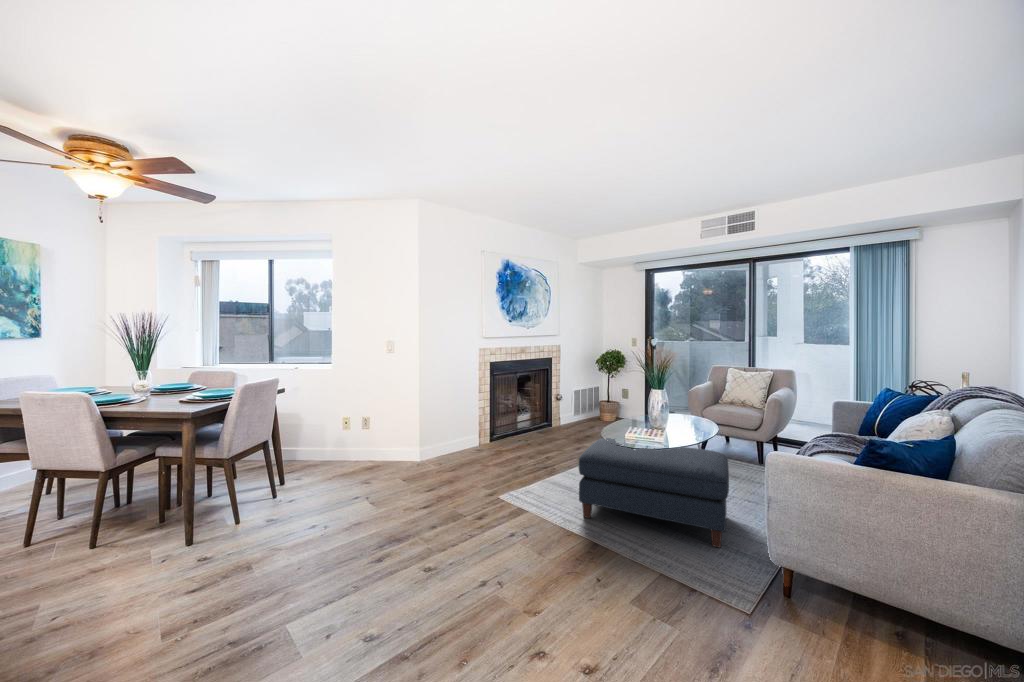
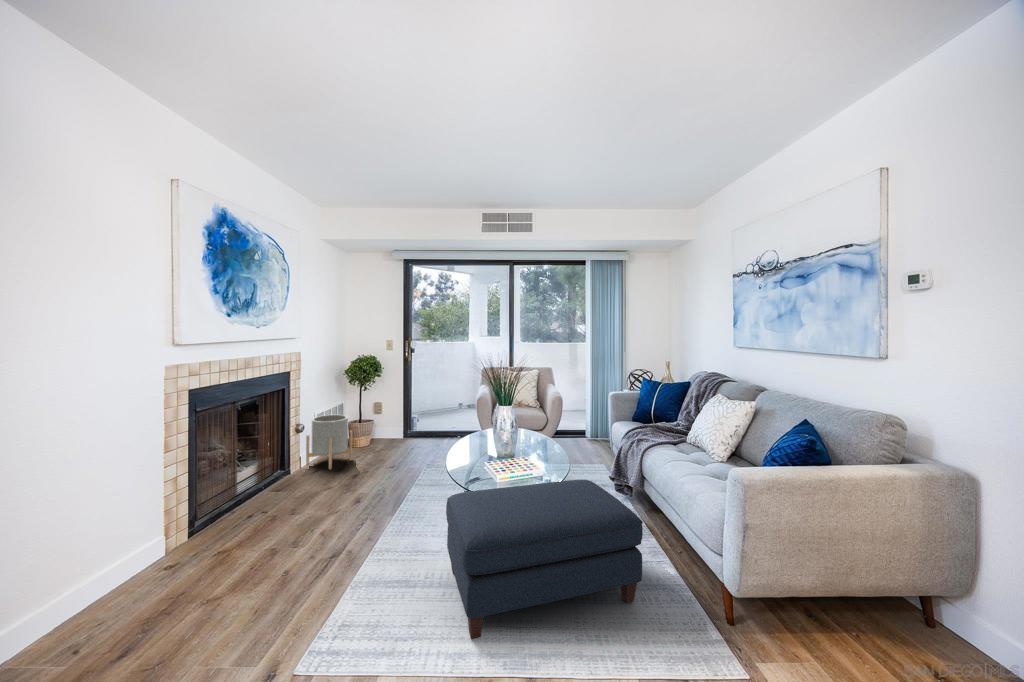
planter: none [562,391,592,429] -> present [306,415,352,469]

